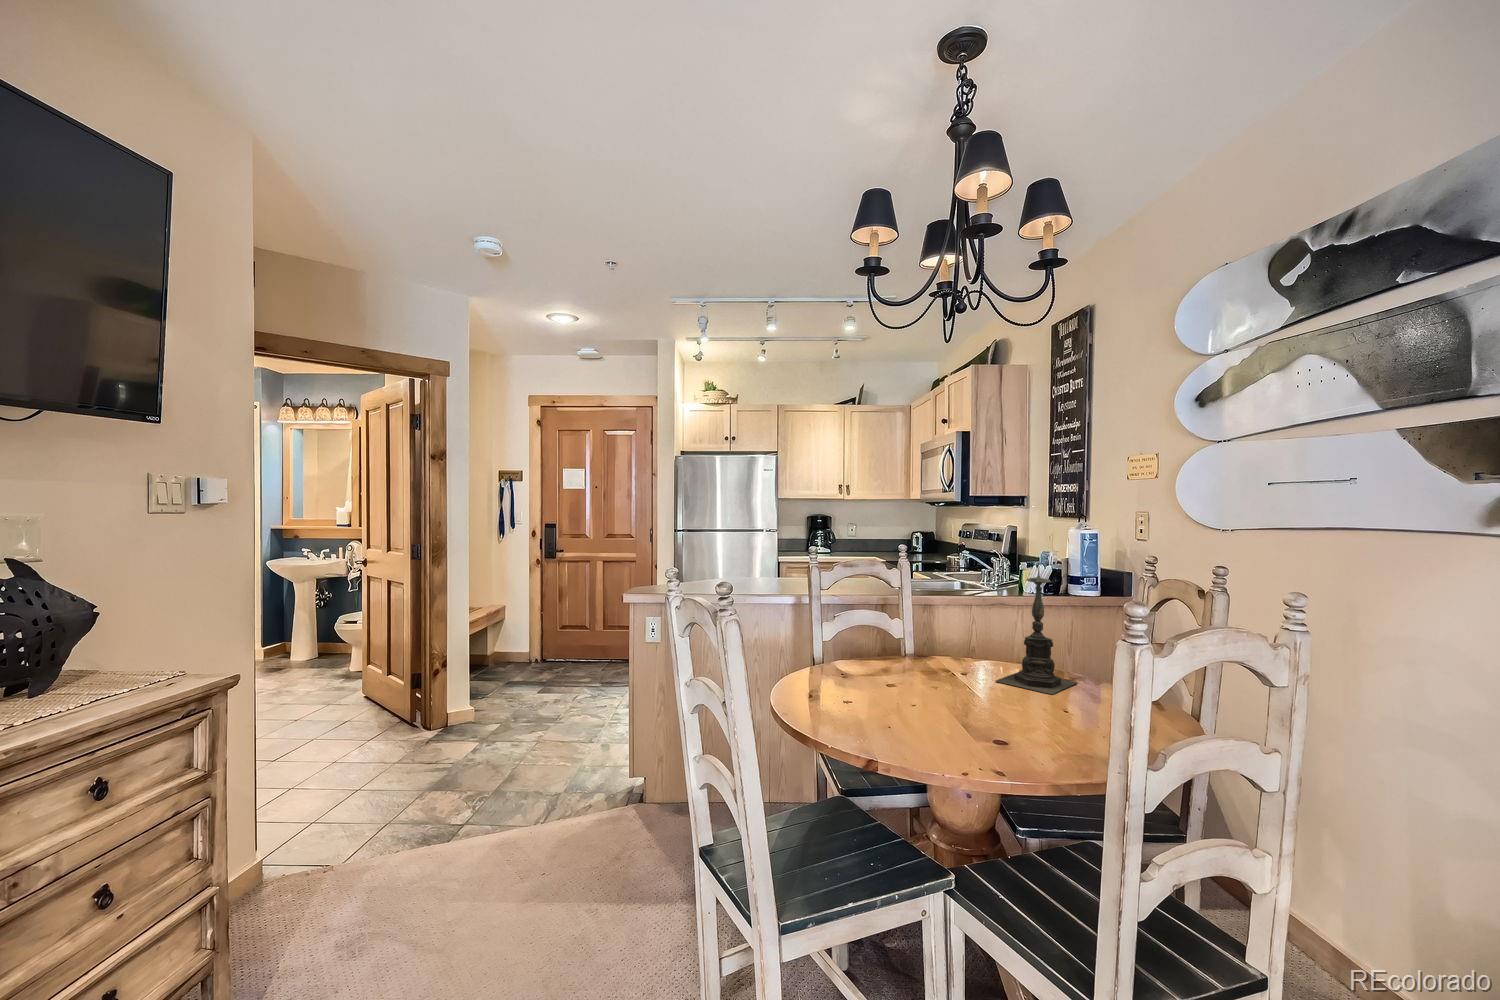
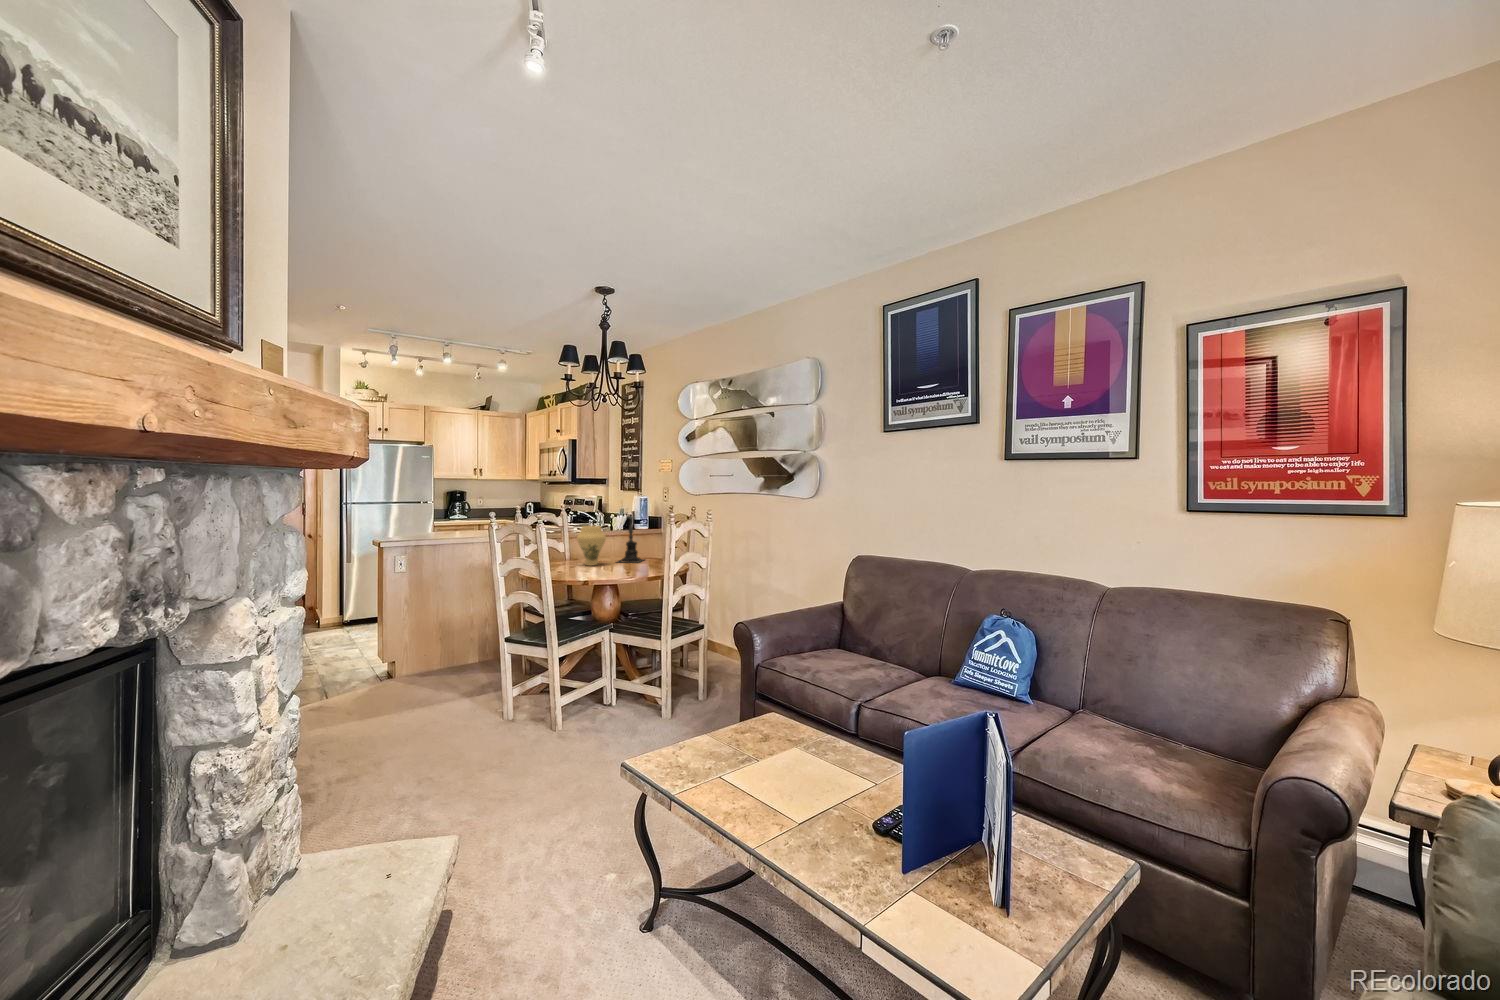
vase: none [906,592,972,684] -> present [577,526,606,566]

